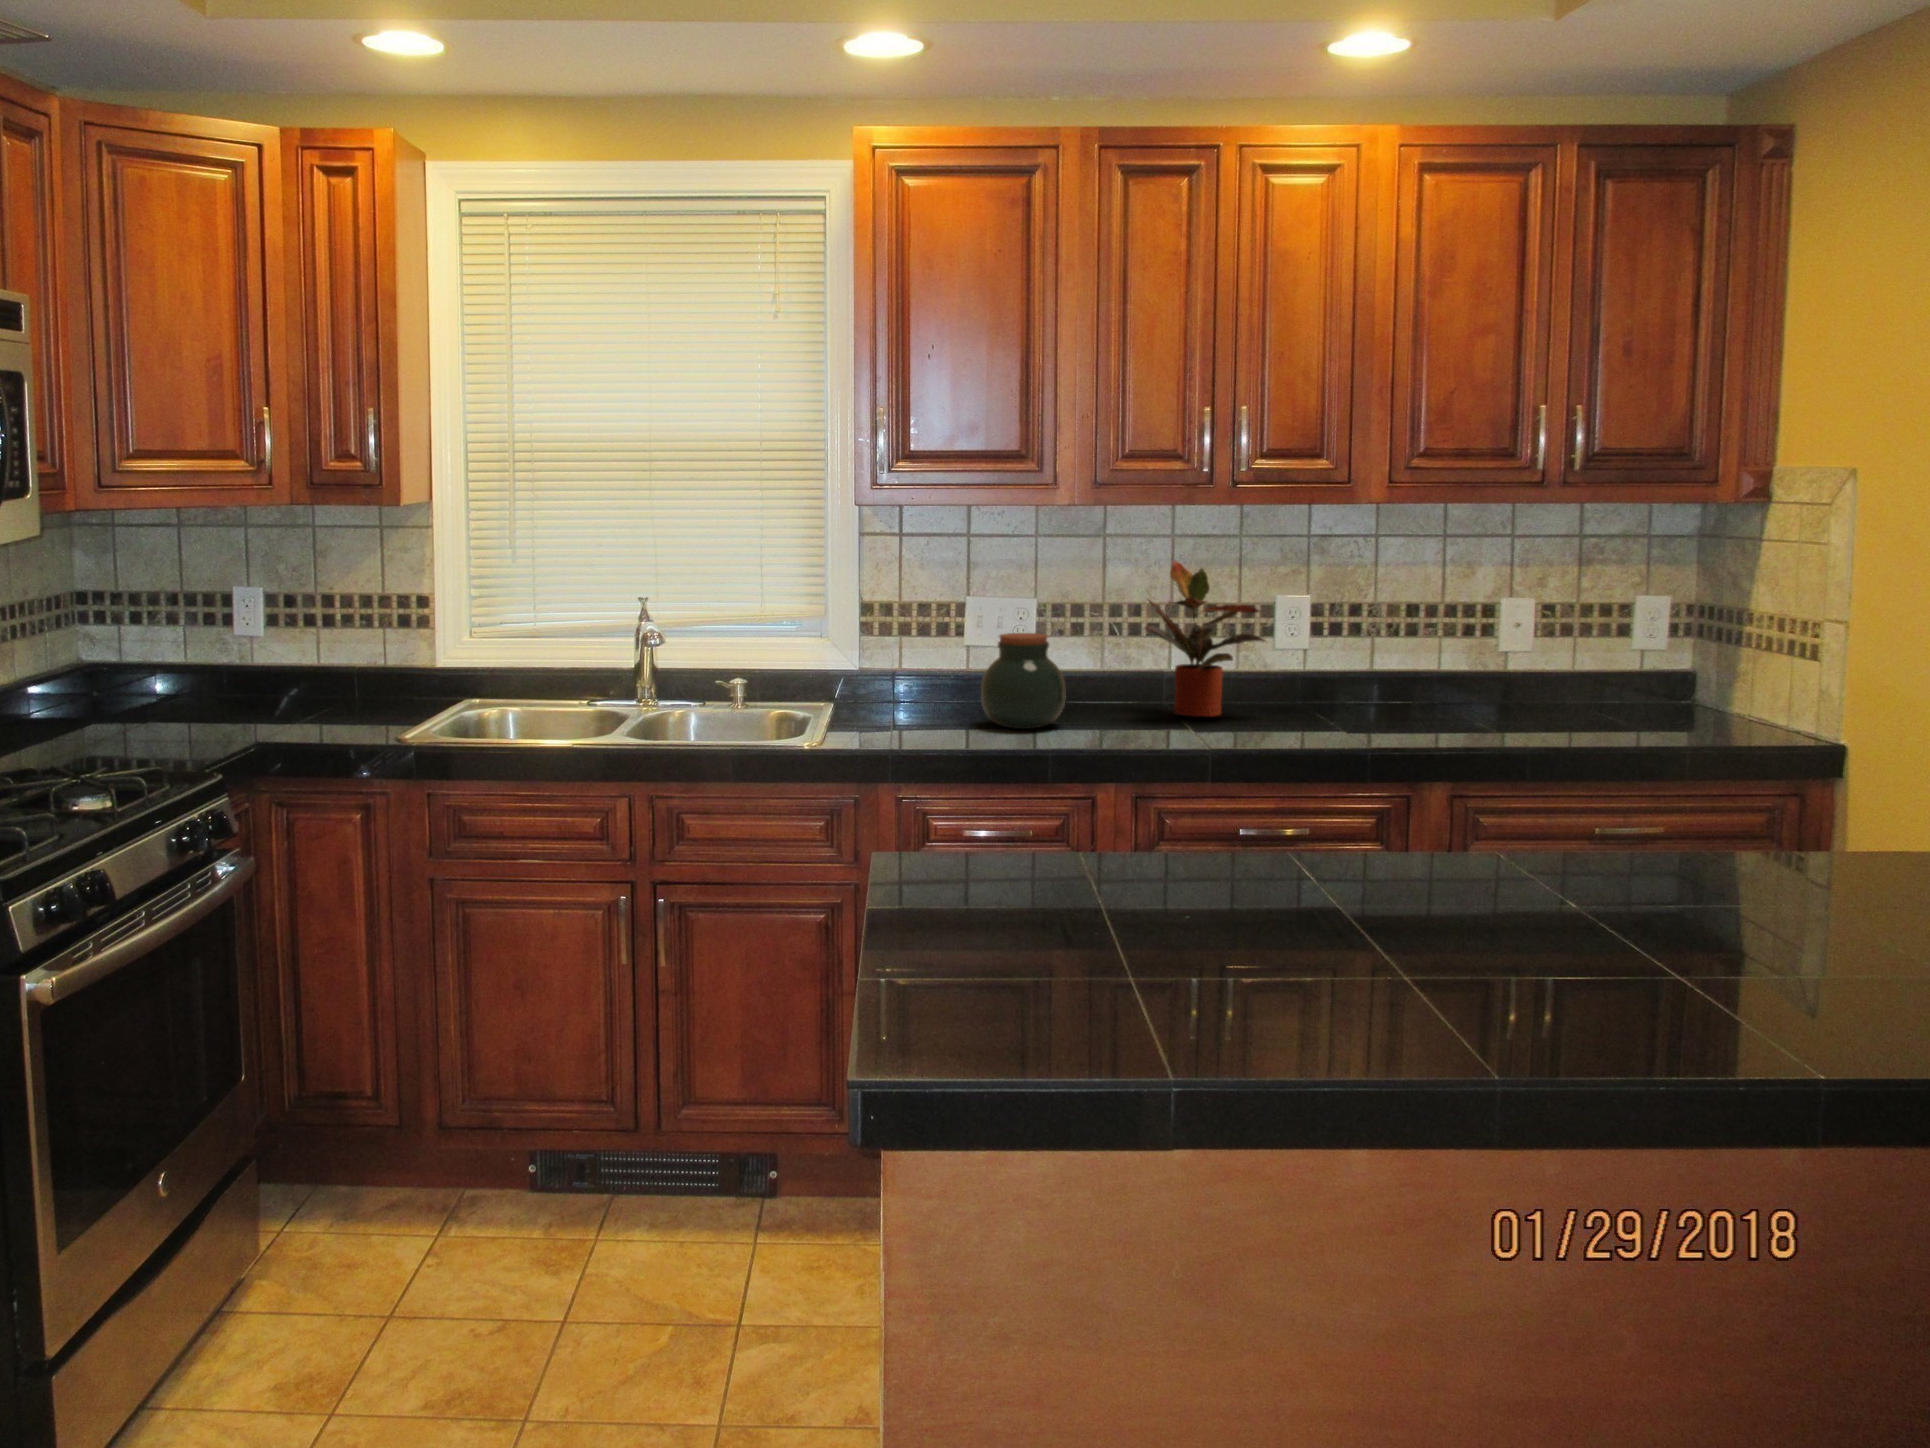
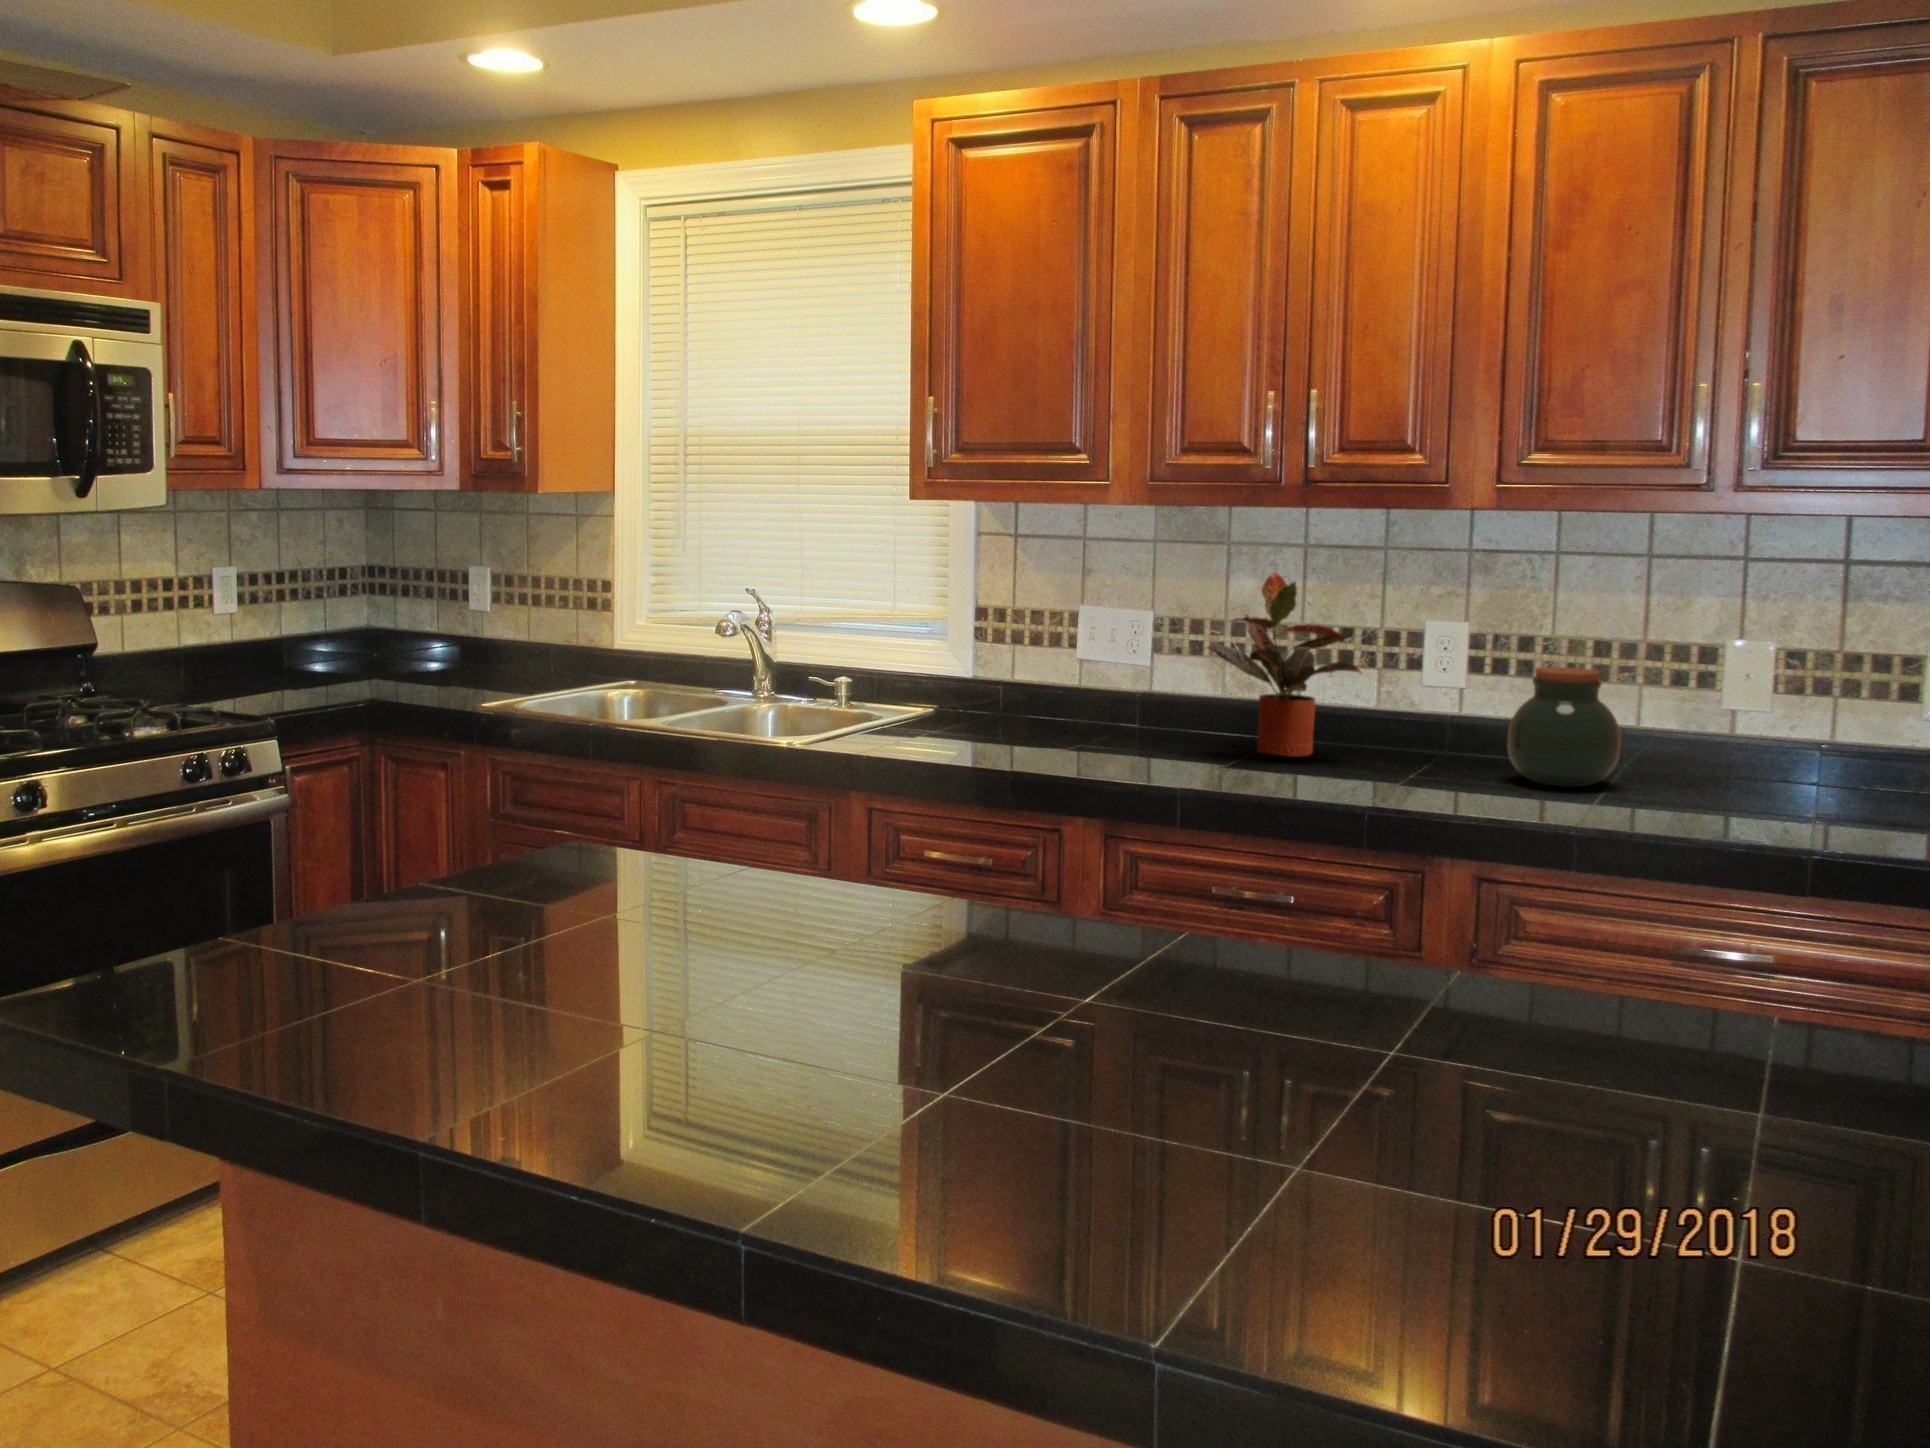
jar: present [981,633,1065,729] -> present [1508,667,1621,787]

